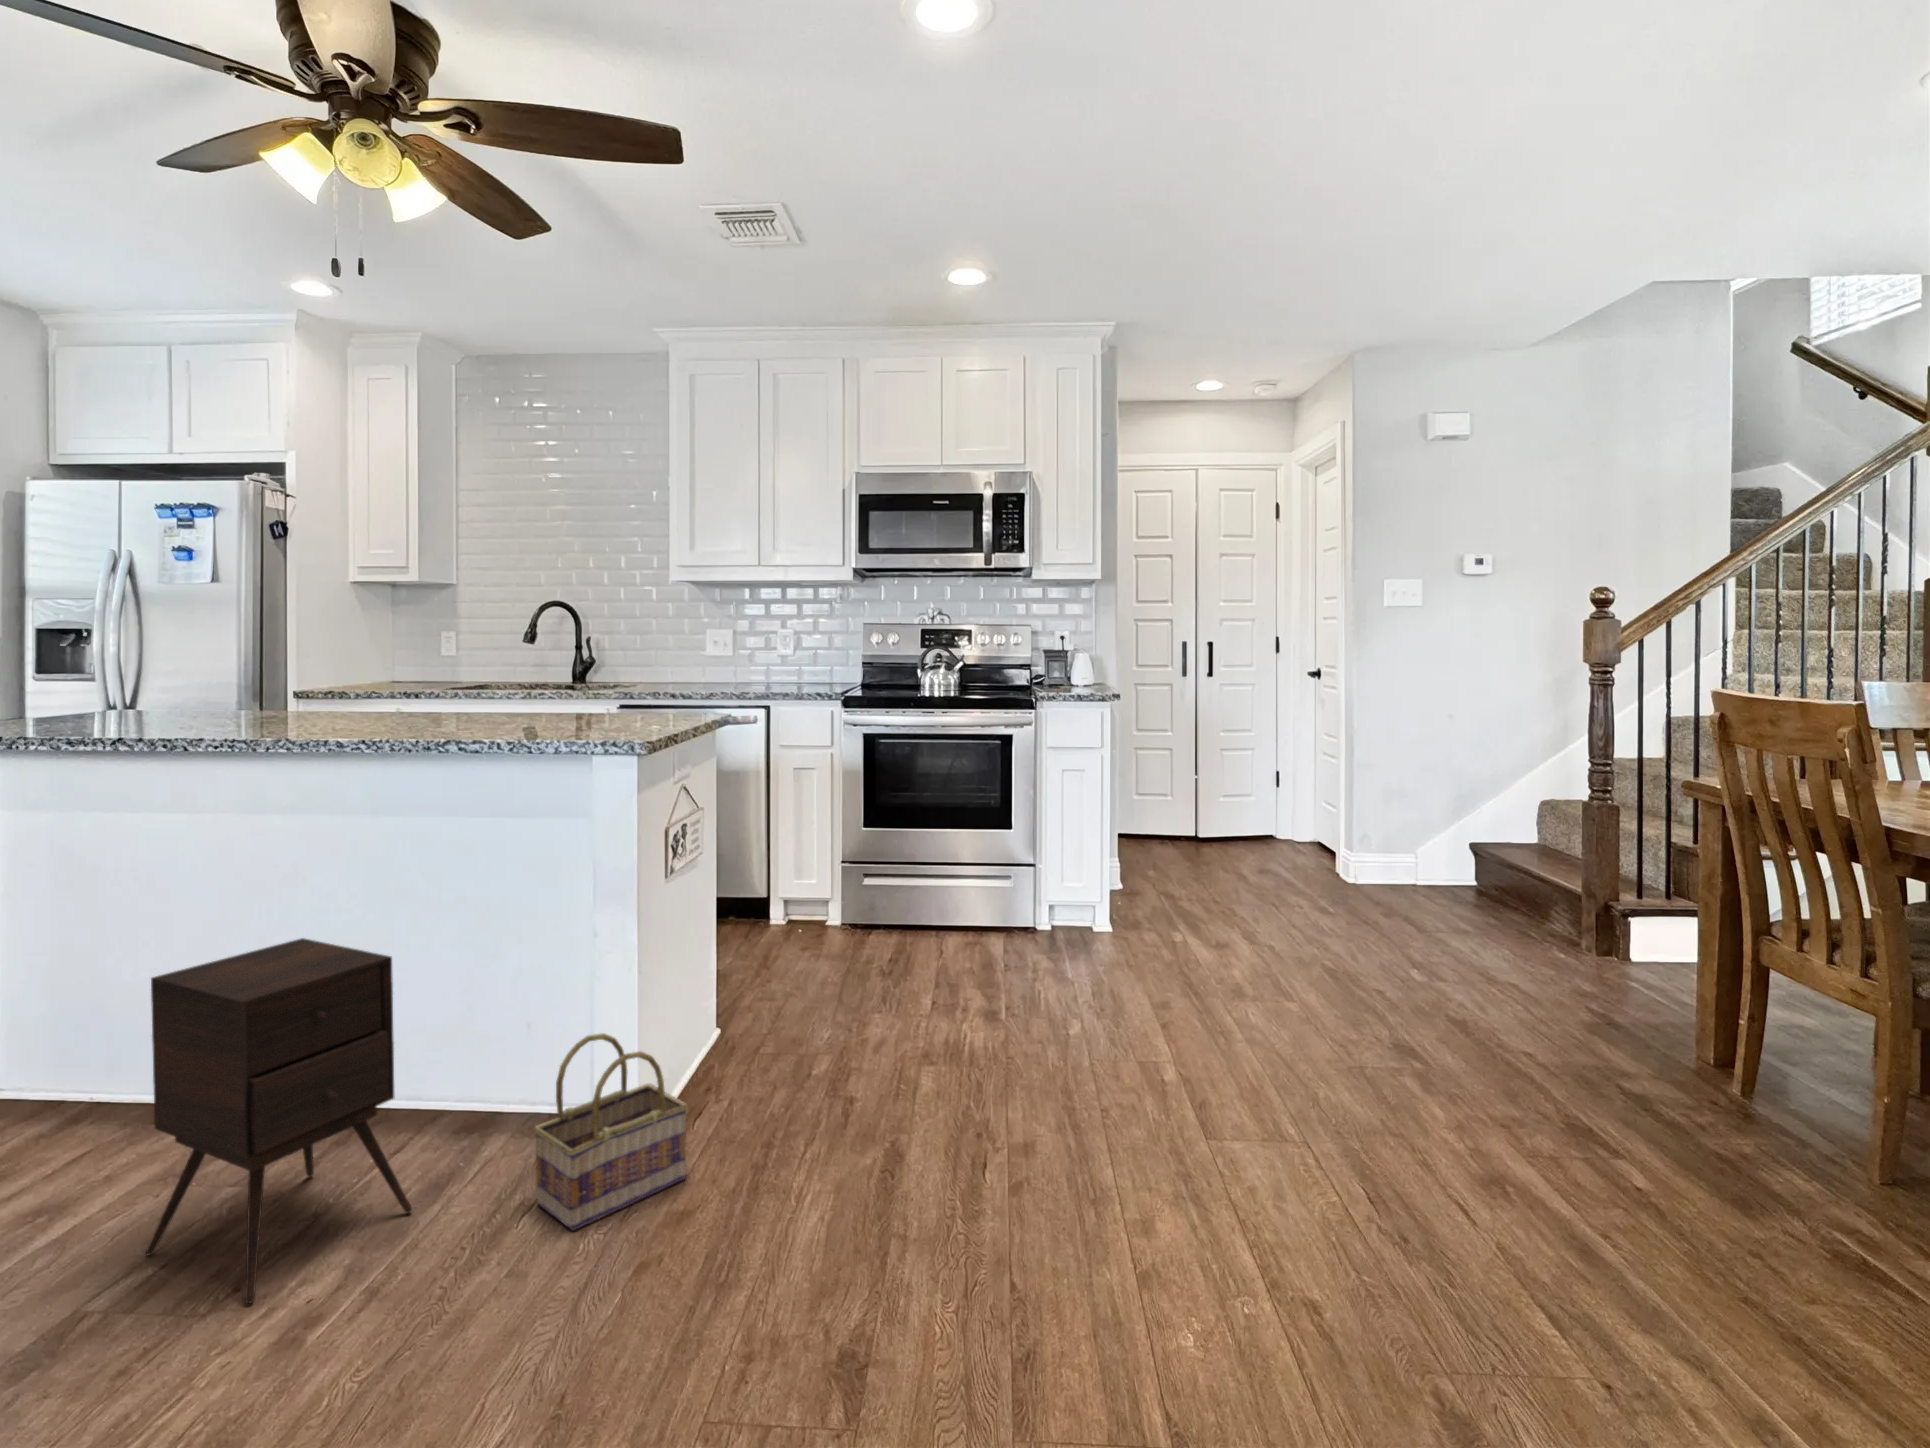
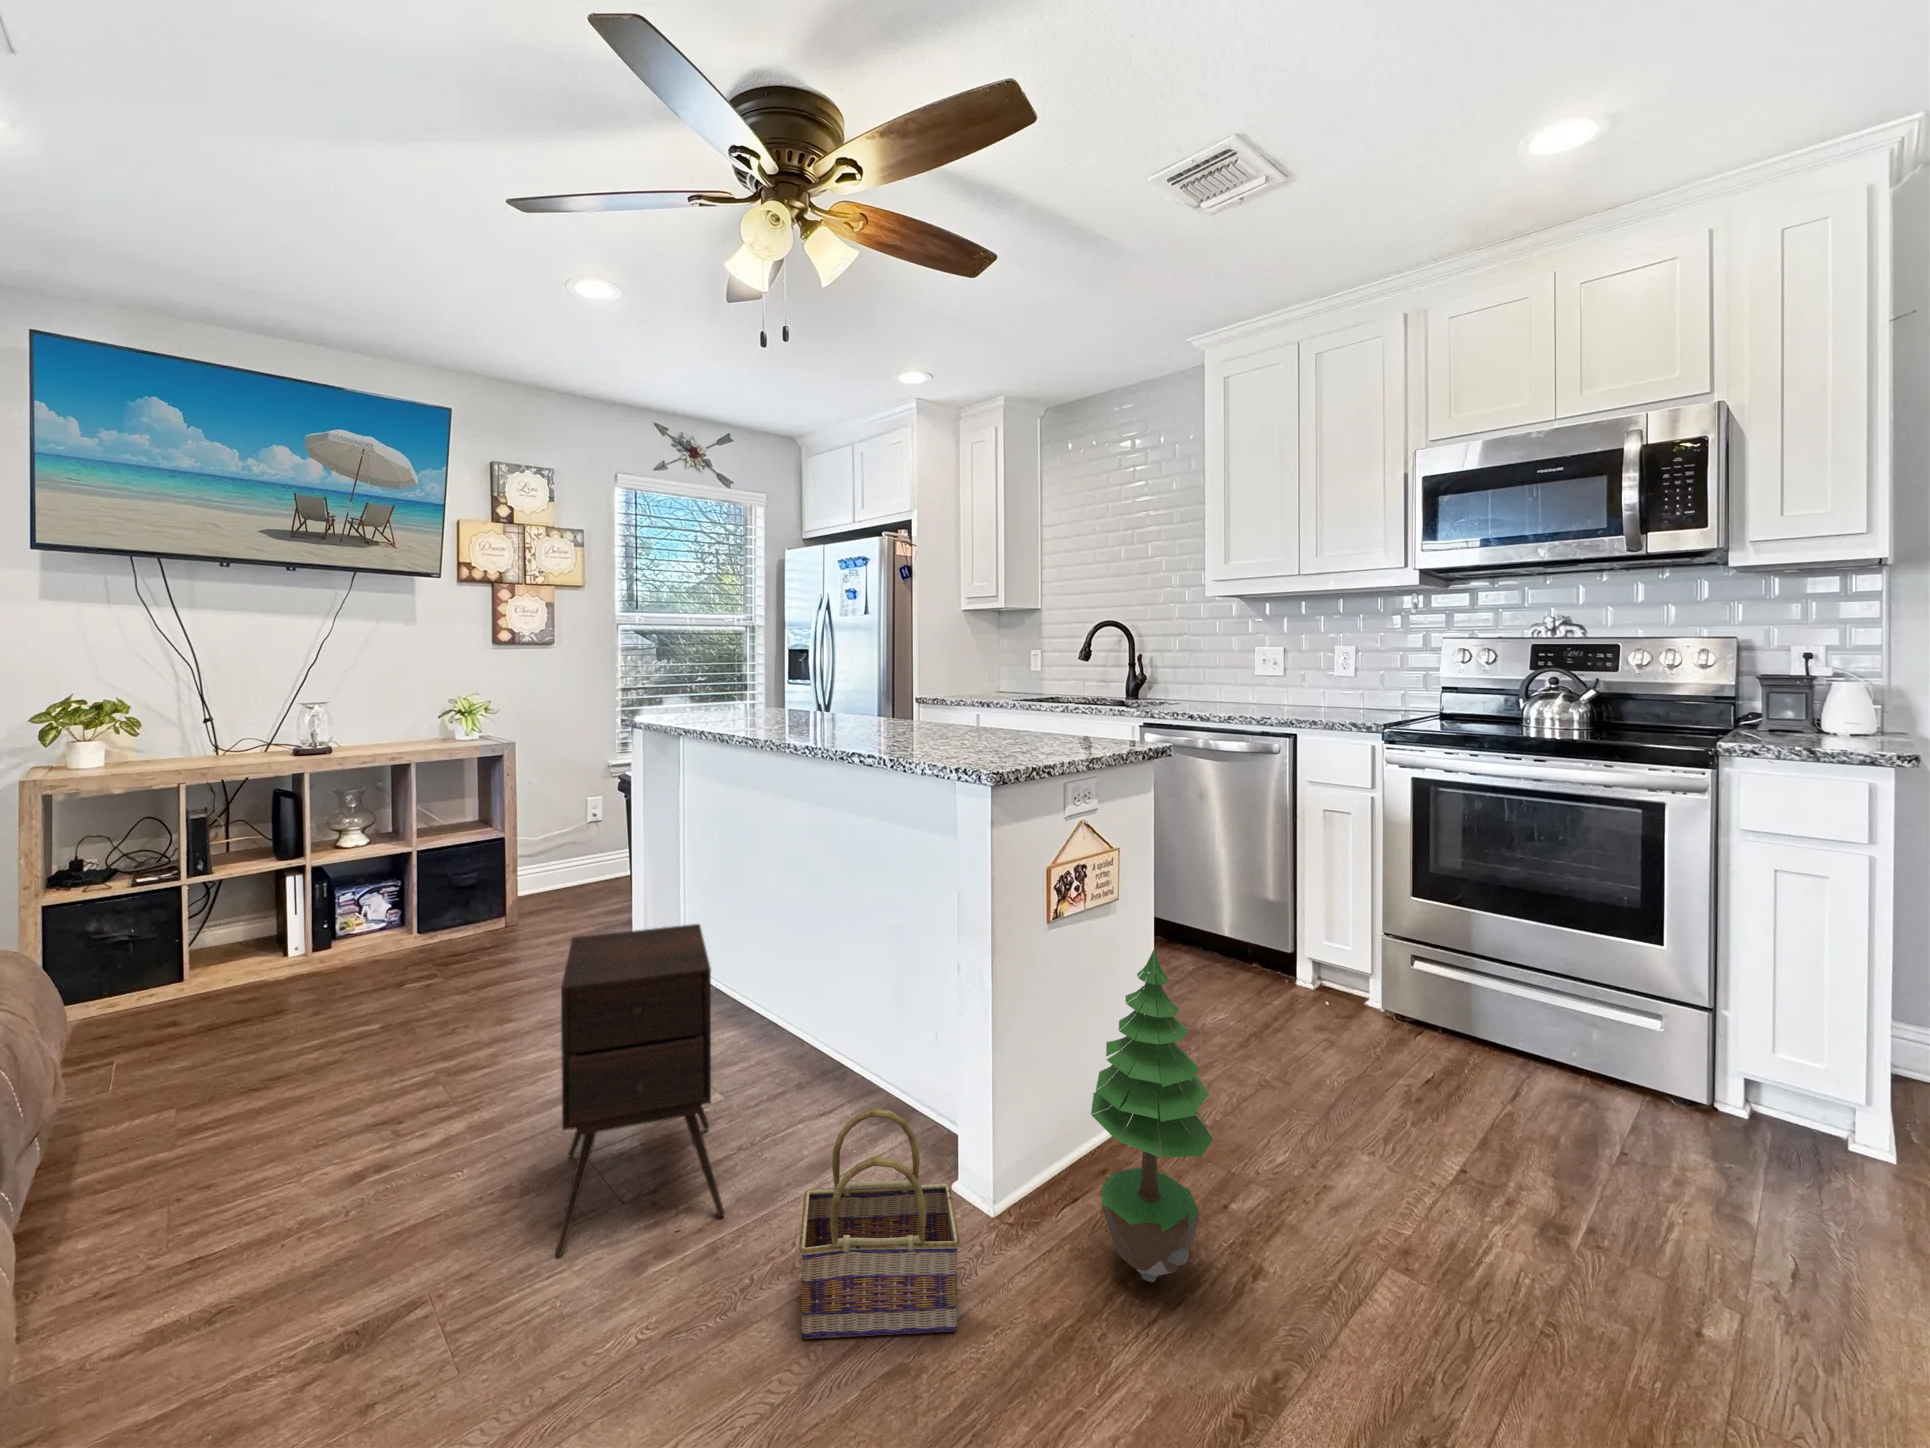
potted tree: none [742,854,833,1104] -> present [1091,950,1213,1282]

